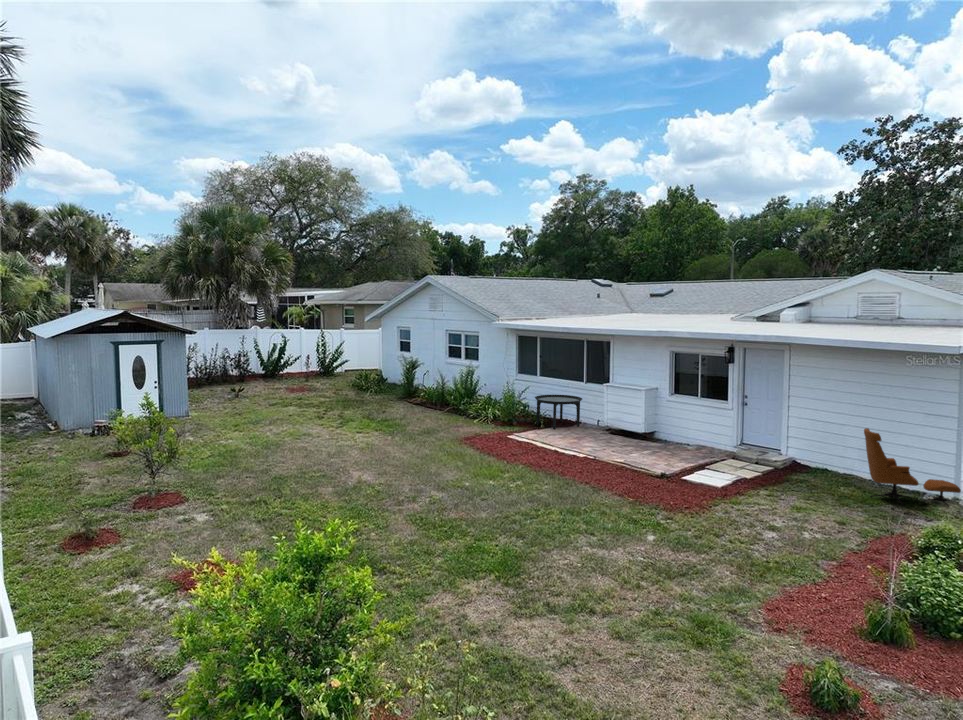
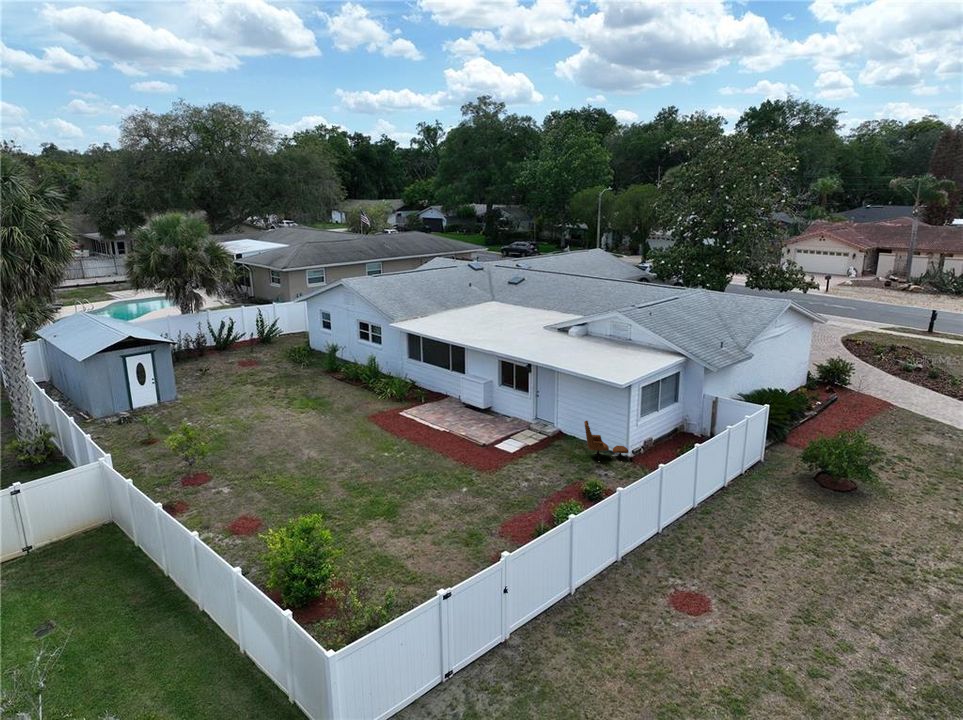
round table: present [535,395,582,429] -> none [419,378,451,404]

